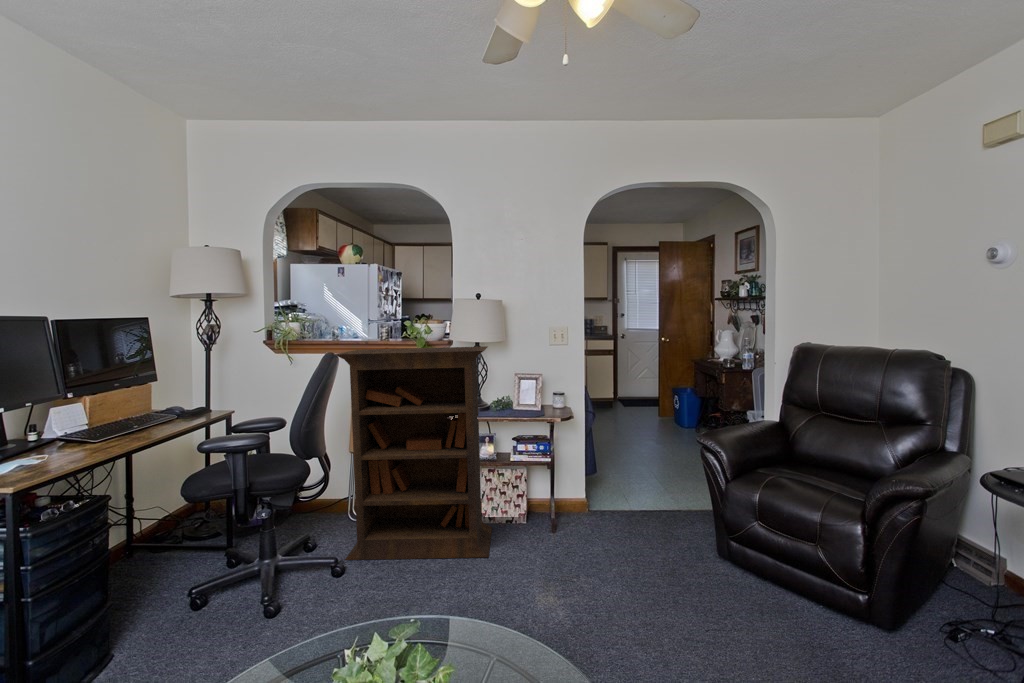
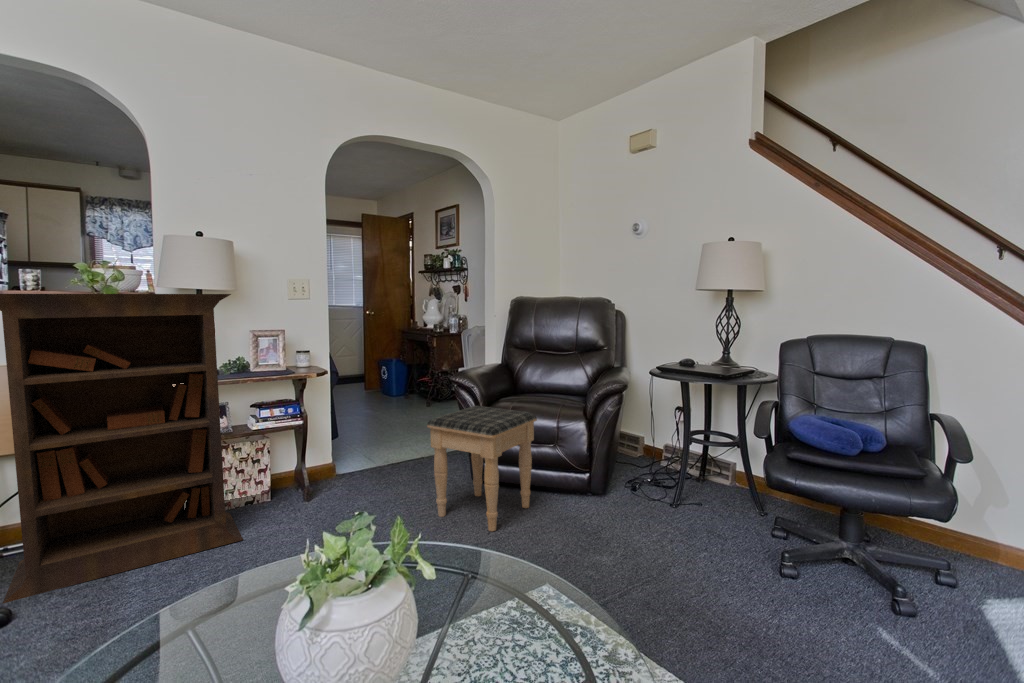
footstool: none [649,474,787,631] -> present [427,406,537,531]

